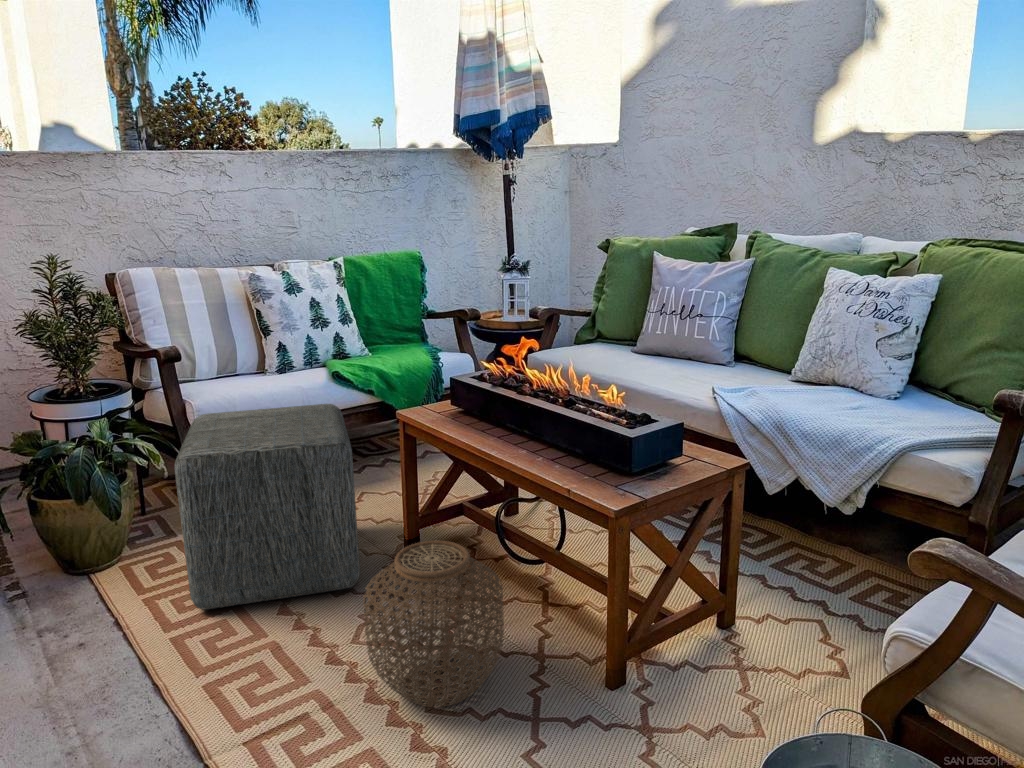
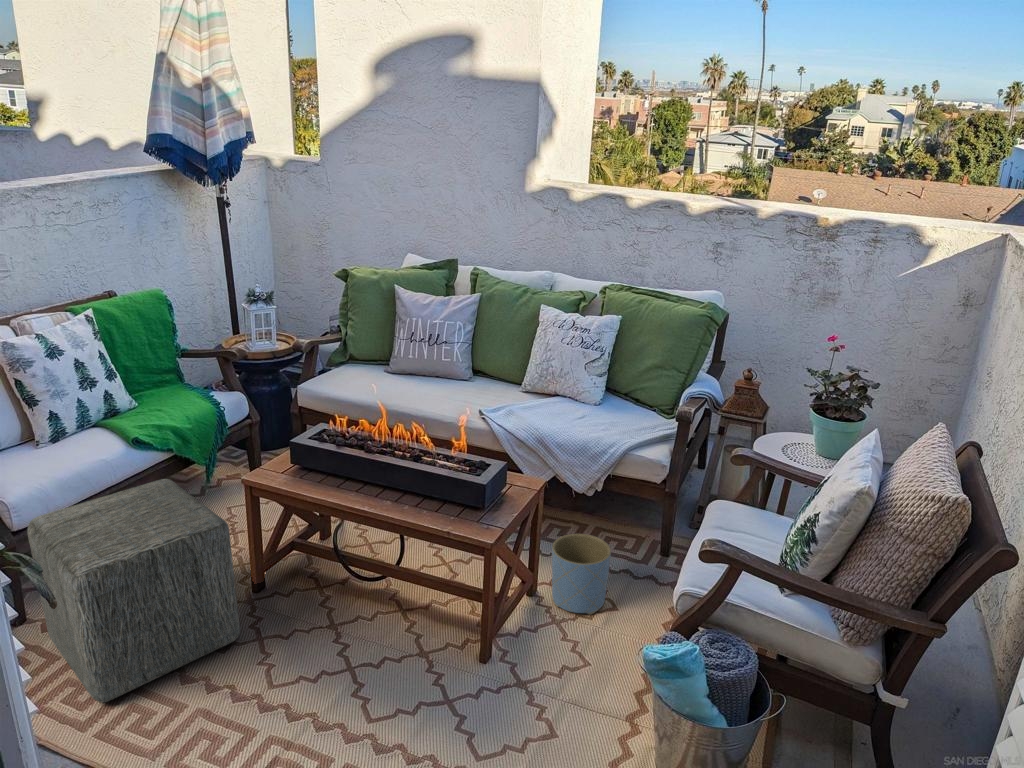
woven basket: present [363,541,504,707] -> none [305,591,415,719]
planter: none [751,552,846,675] -> present [552,534,611,615]

